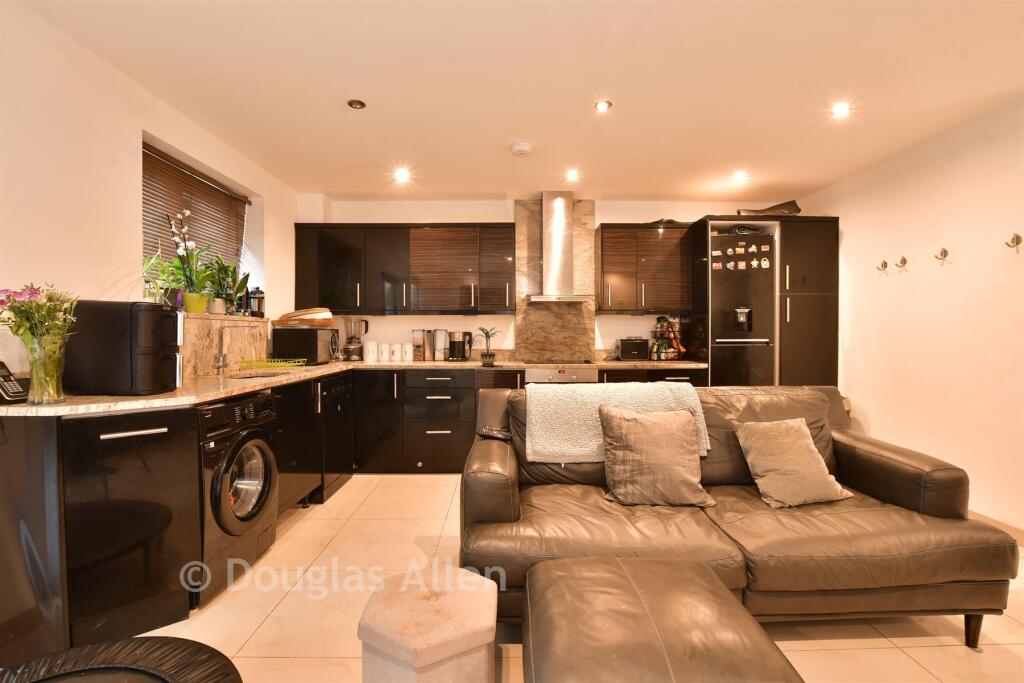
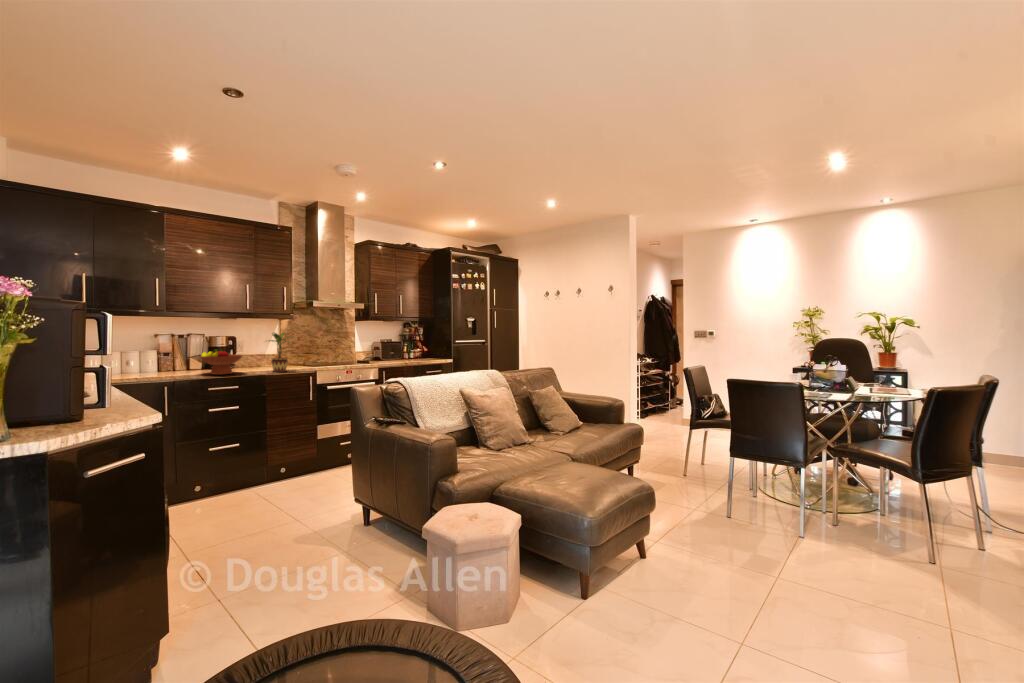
fruit bowl: none [419,342,455,366] -> present [199,349,243,375]

